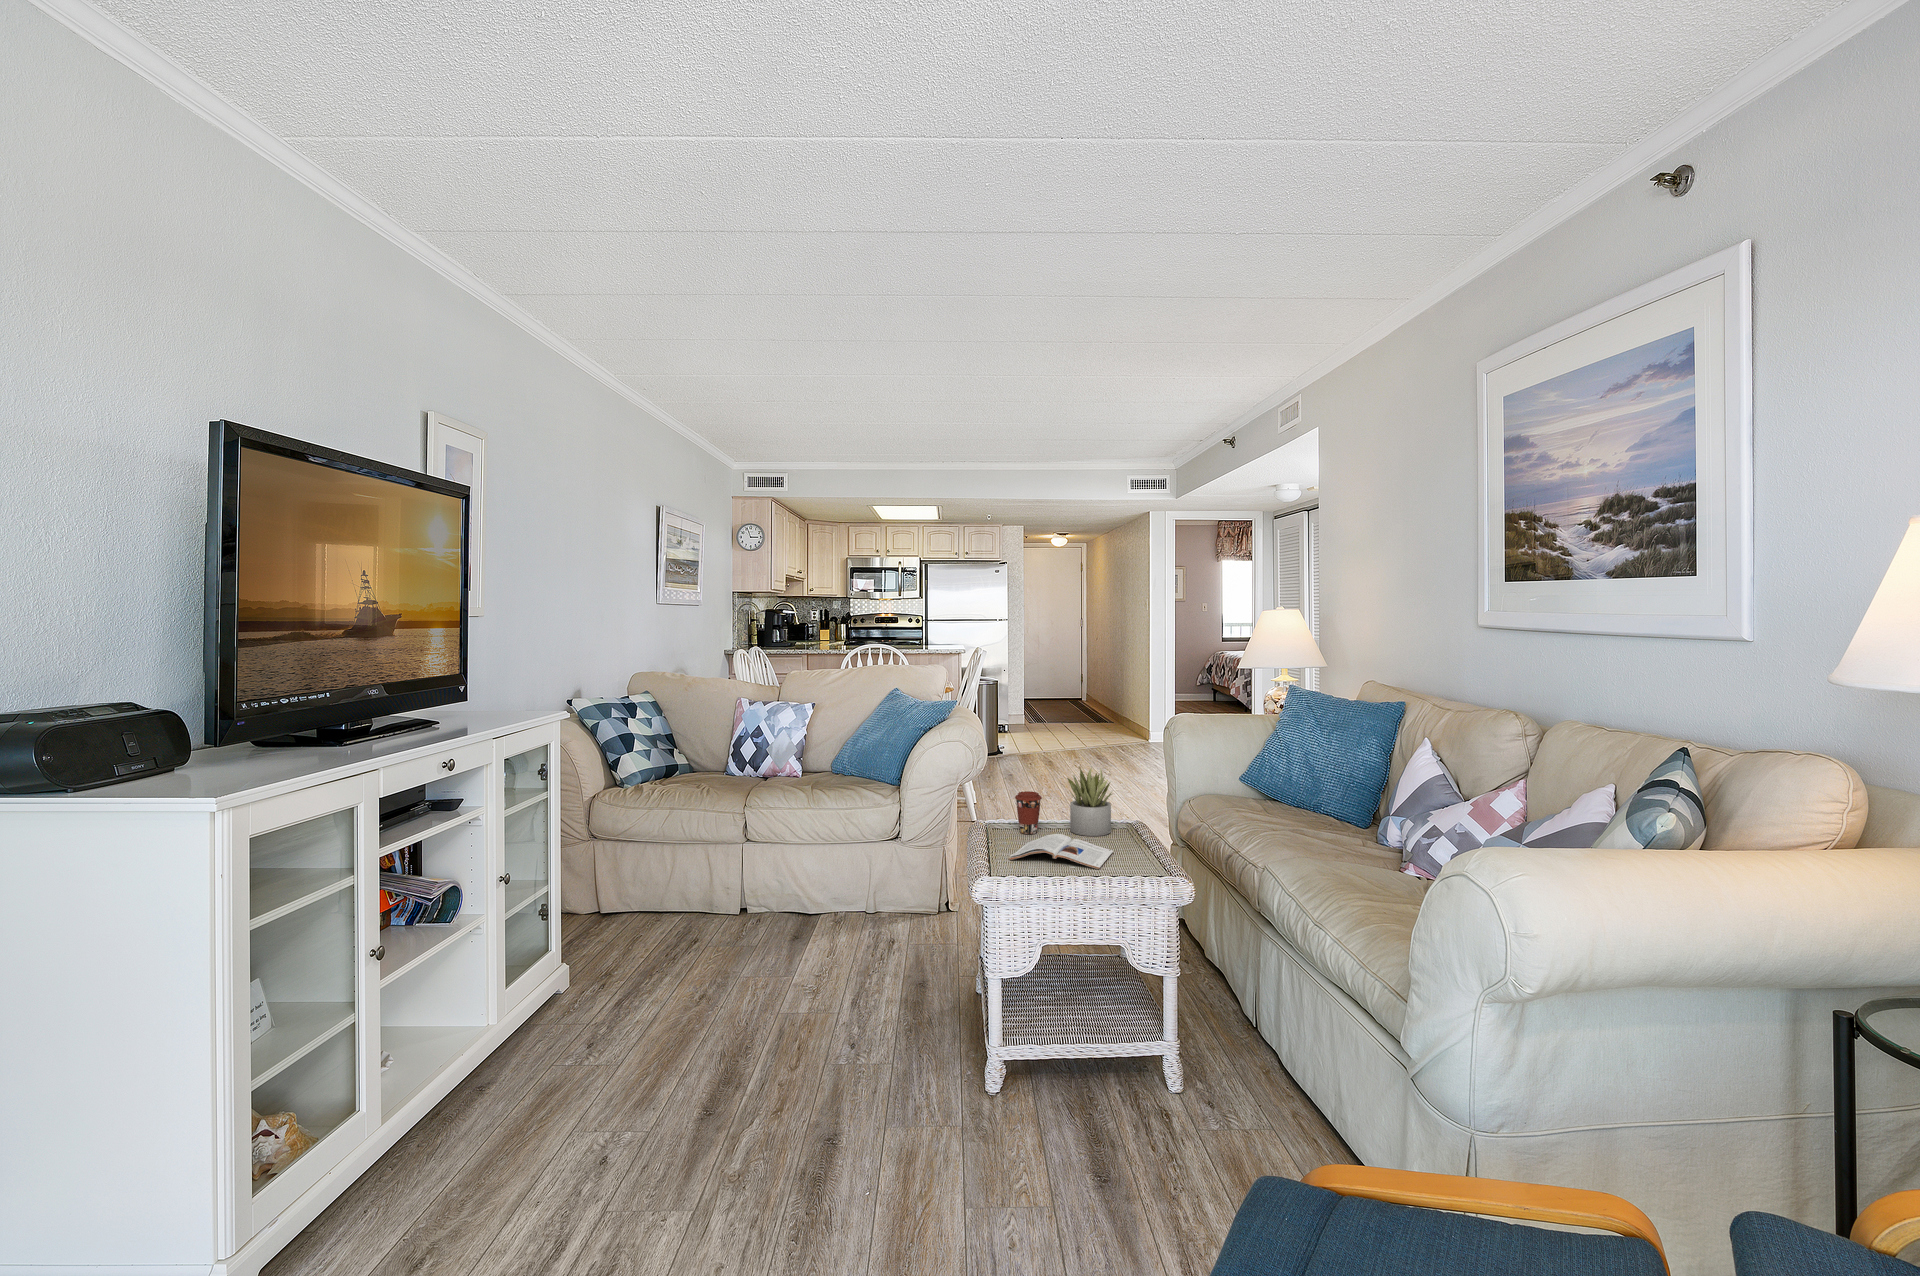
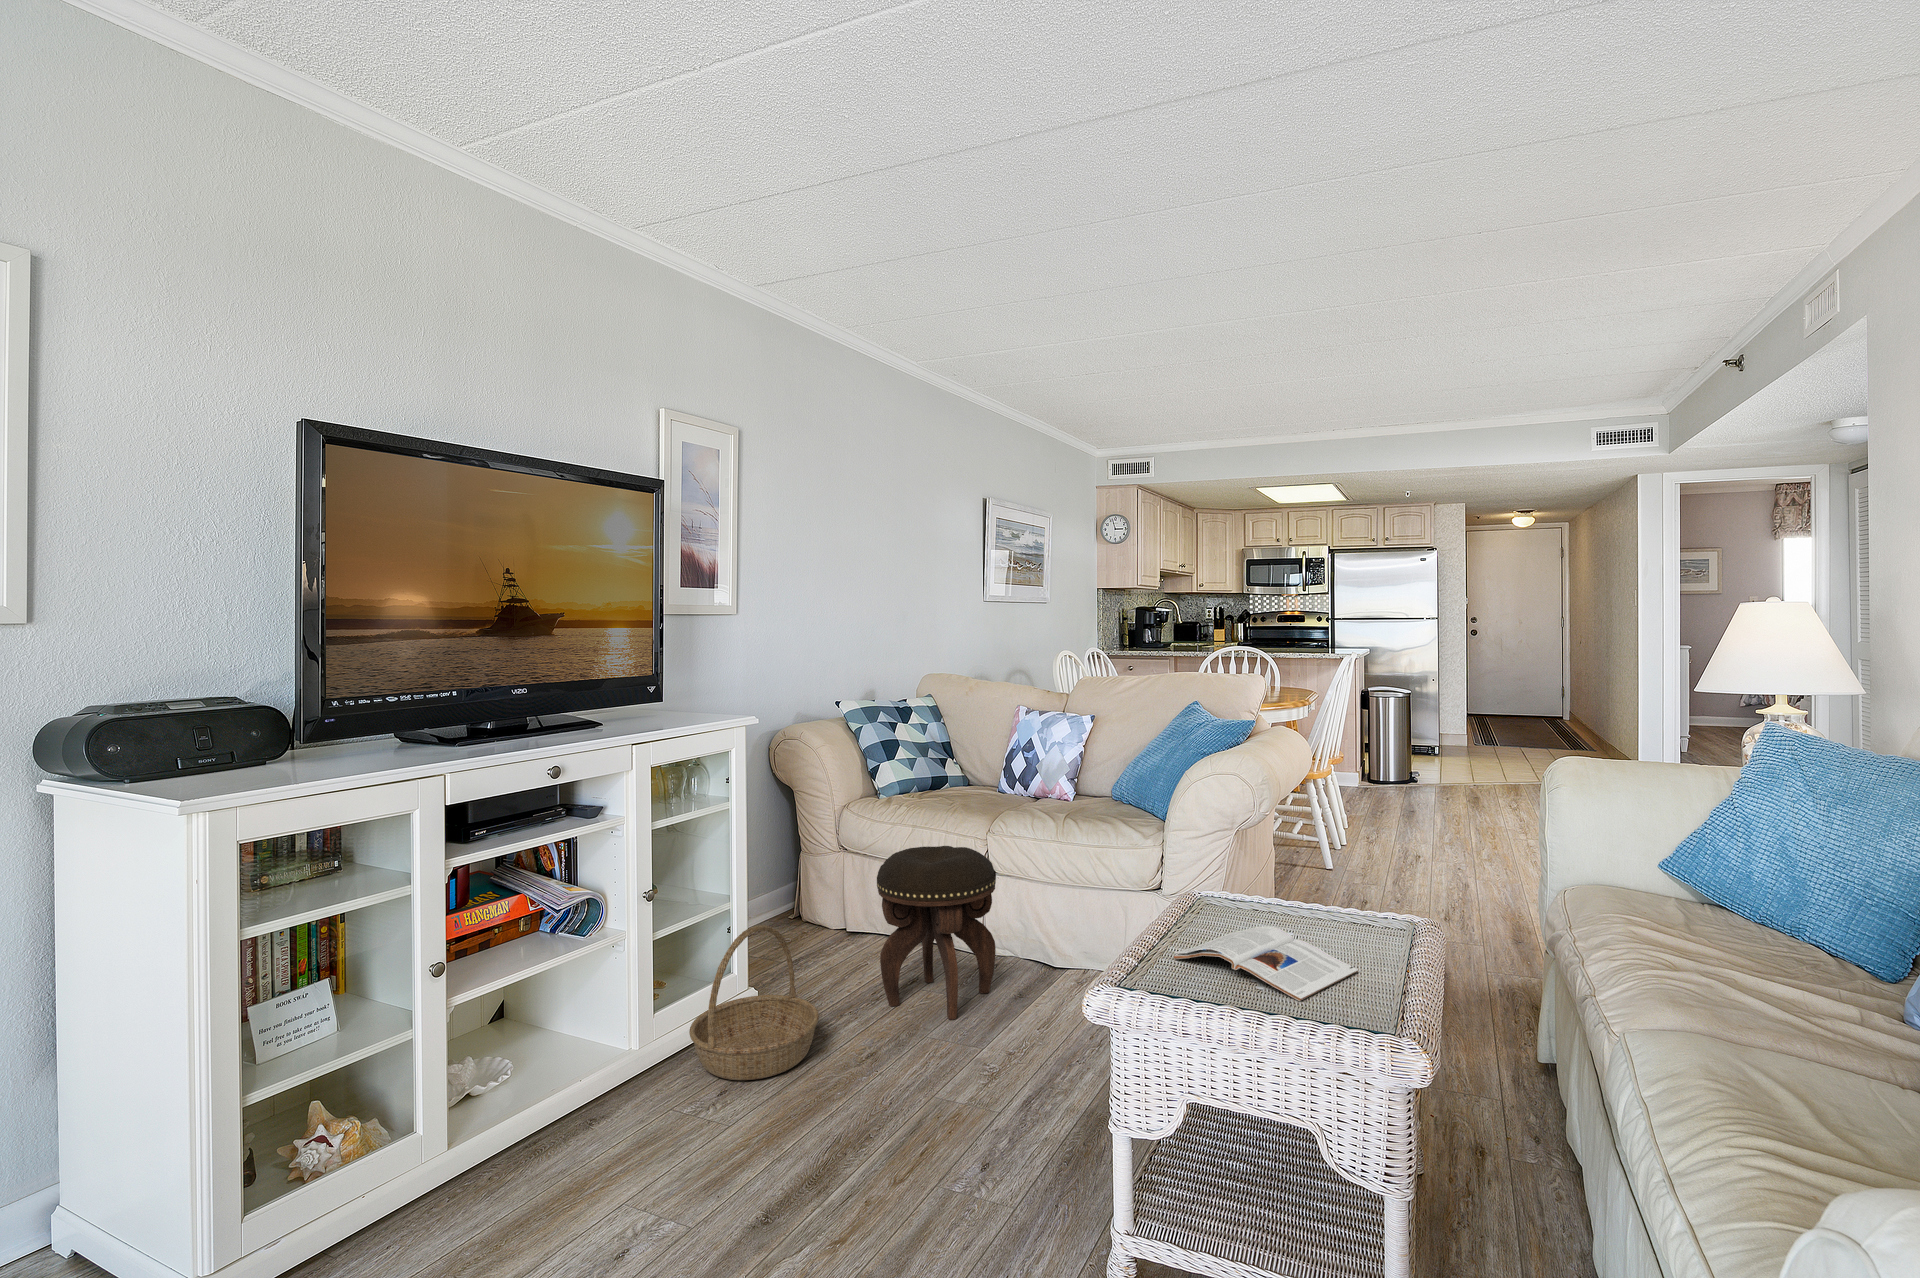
succulent plant: present [1067,767,1112,836] -> none [1317,823,1395,937]
coffee cup: present [1015,791,1042,834] -> none [1234,853,1276,919]
footstool: none [672,819,778,963] -> present [877,846,996,1019]
basket: none [533,900,656,1040] -> present [689,925,819,1080]

